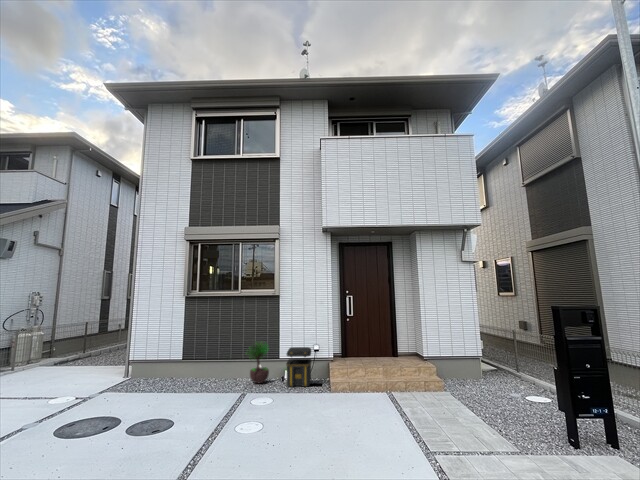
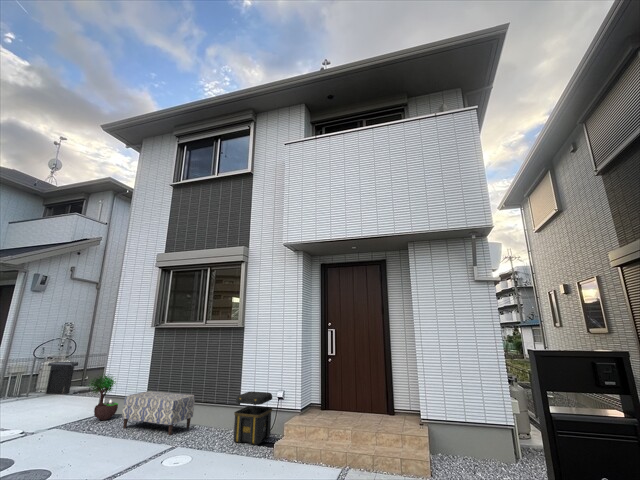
trash can: none [22,333,60,367] -> present [46,362,78,394]
potted tree: present [248,343,269,383] -> present [90,375,118,420]
bench: none [171,354,236,388] -> present [122,391,195,435]

